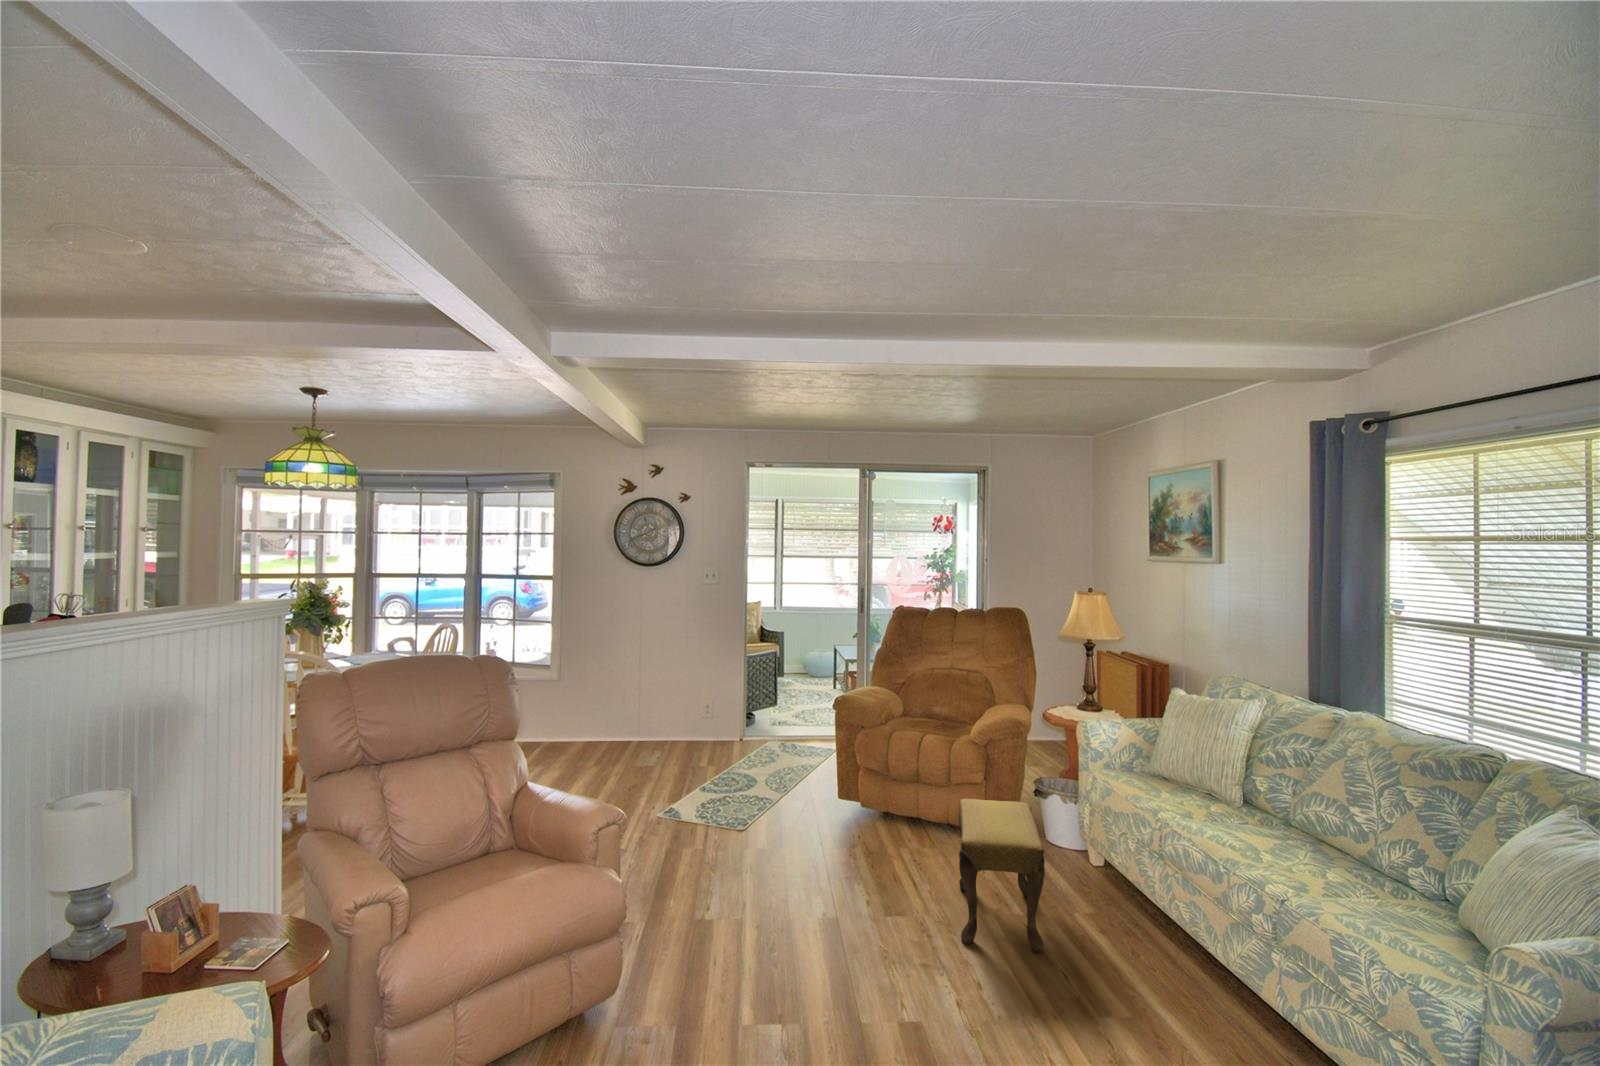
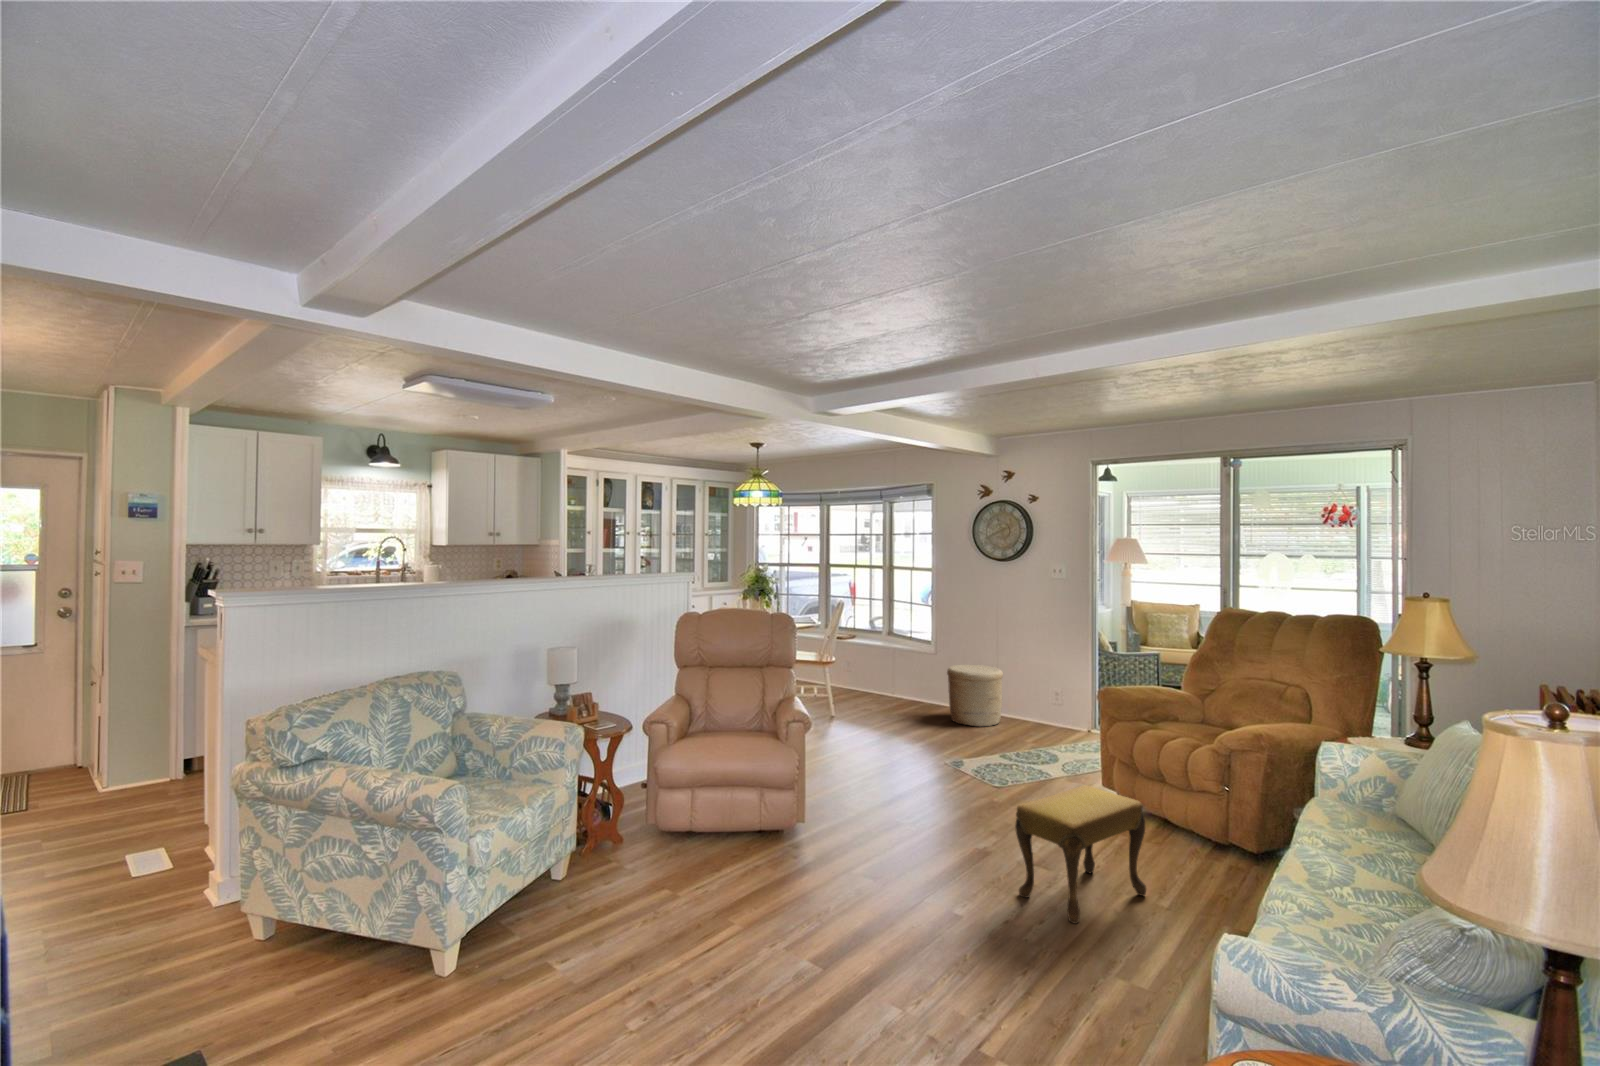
woven basket: none [592,685,656,758] -> present [947,665,1003,726]

